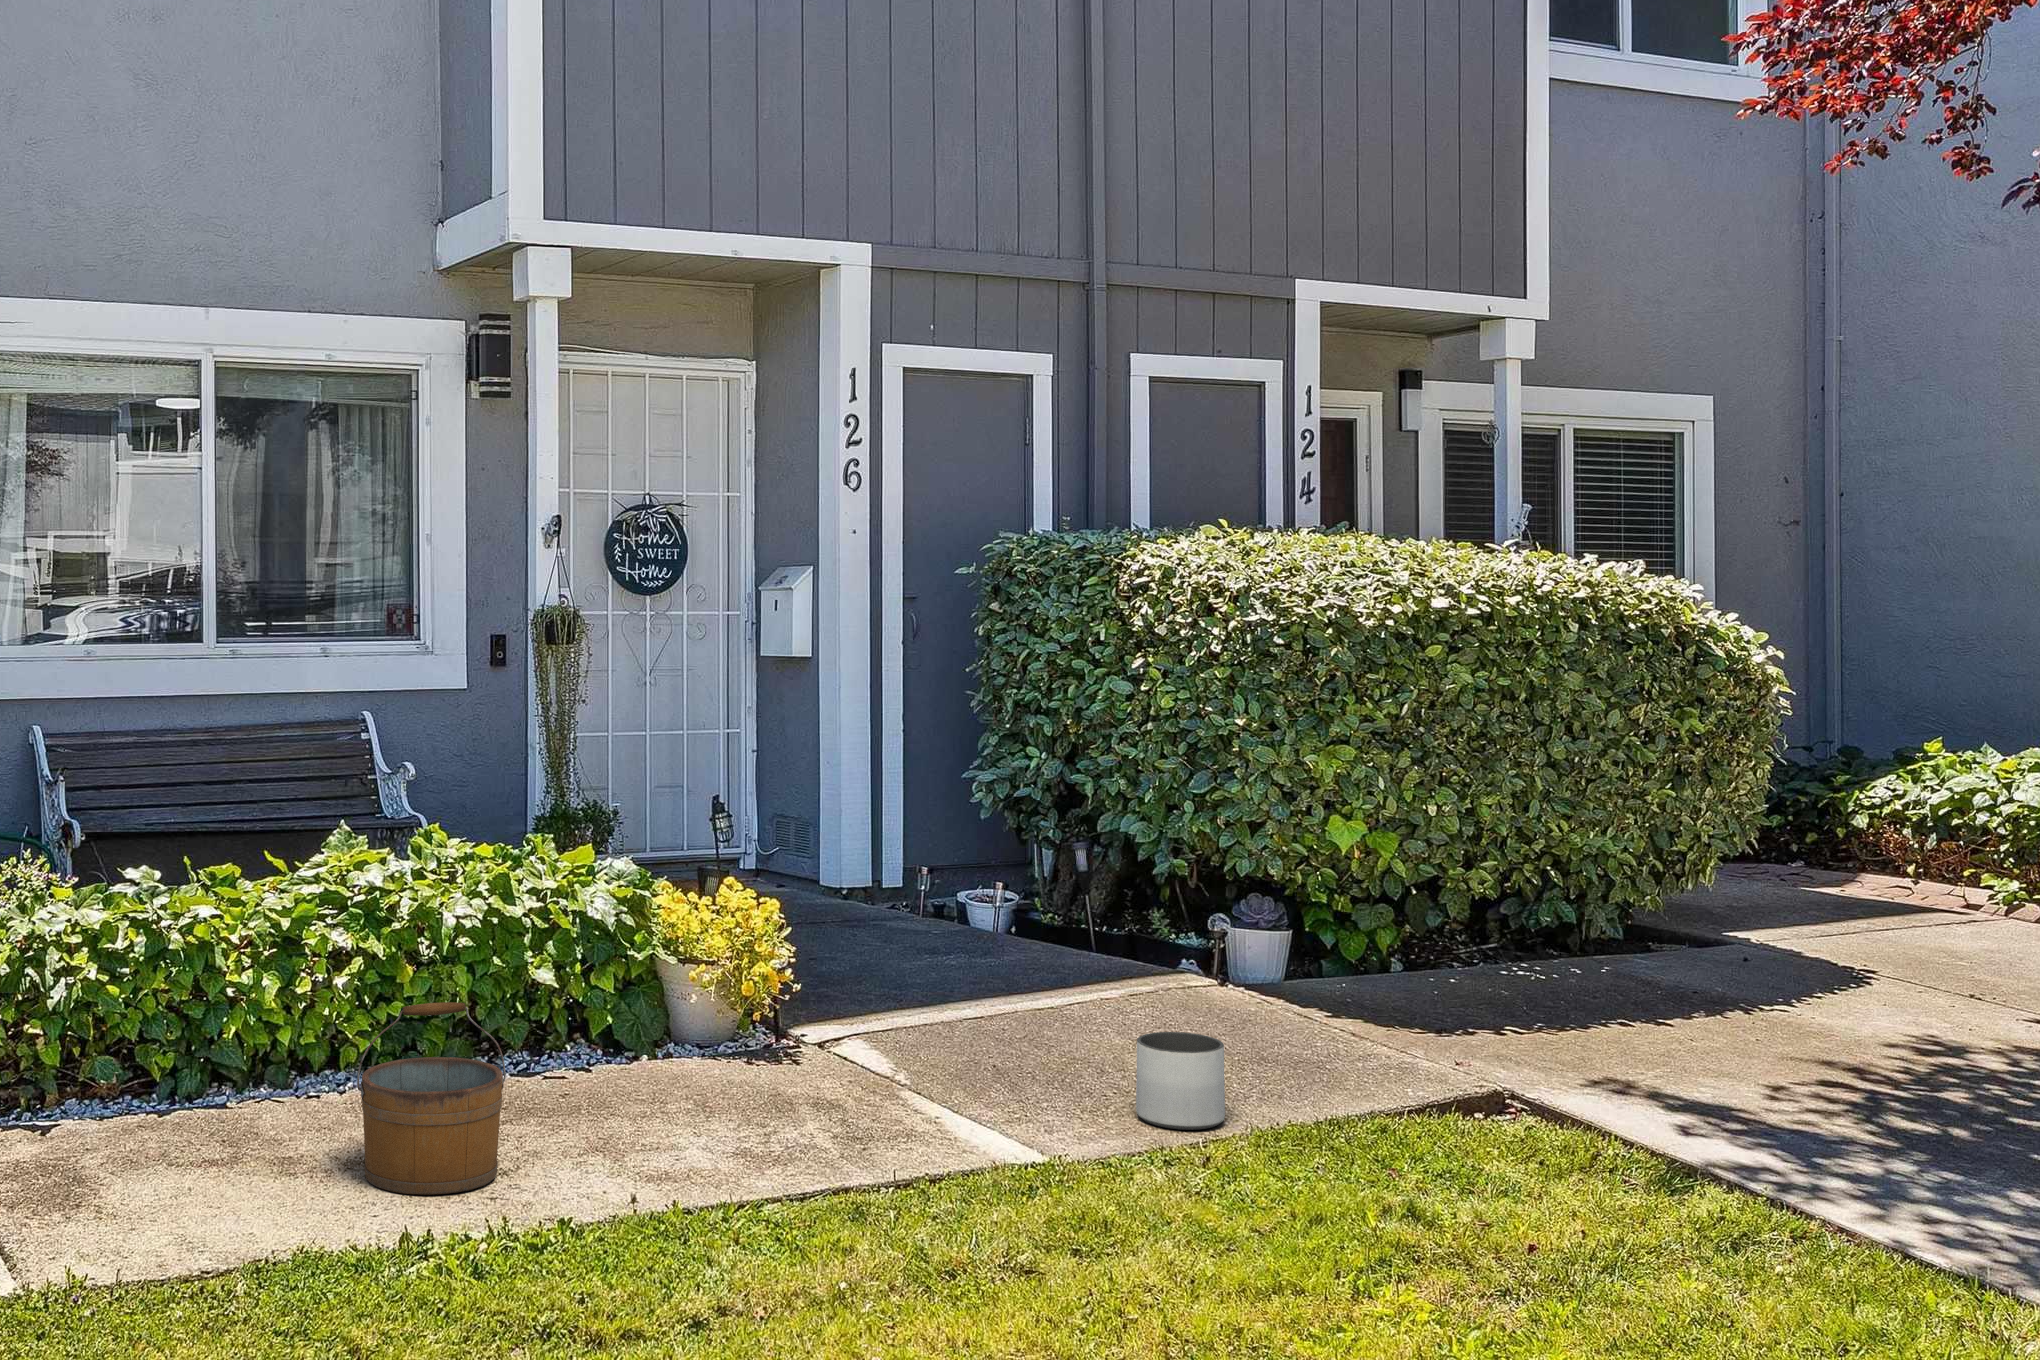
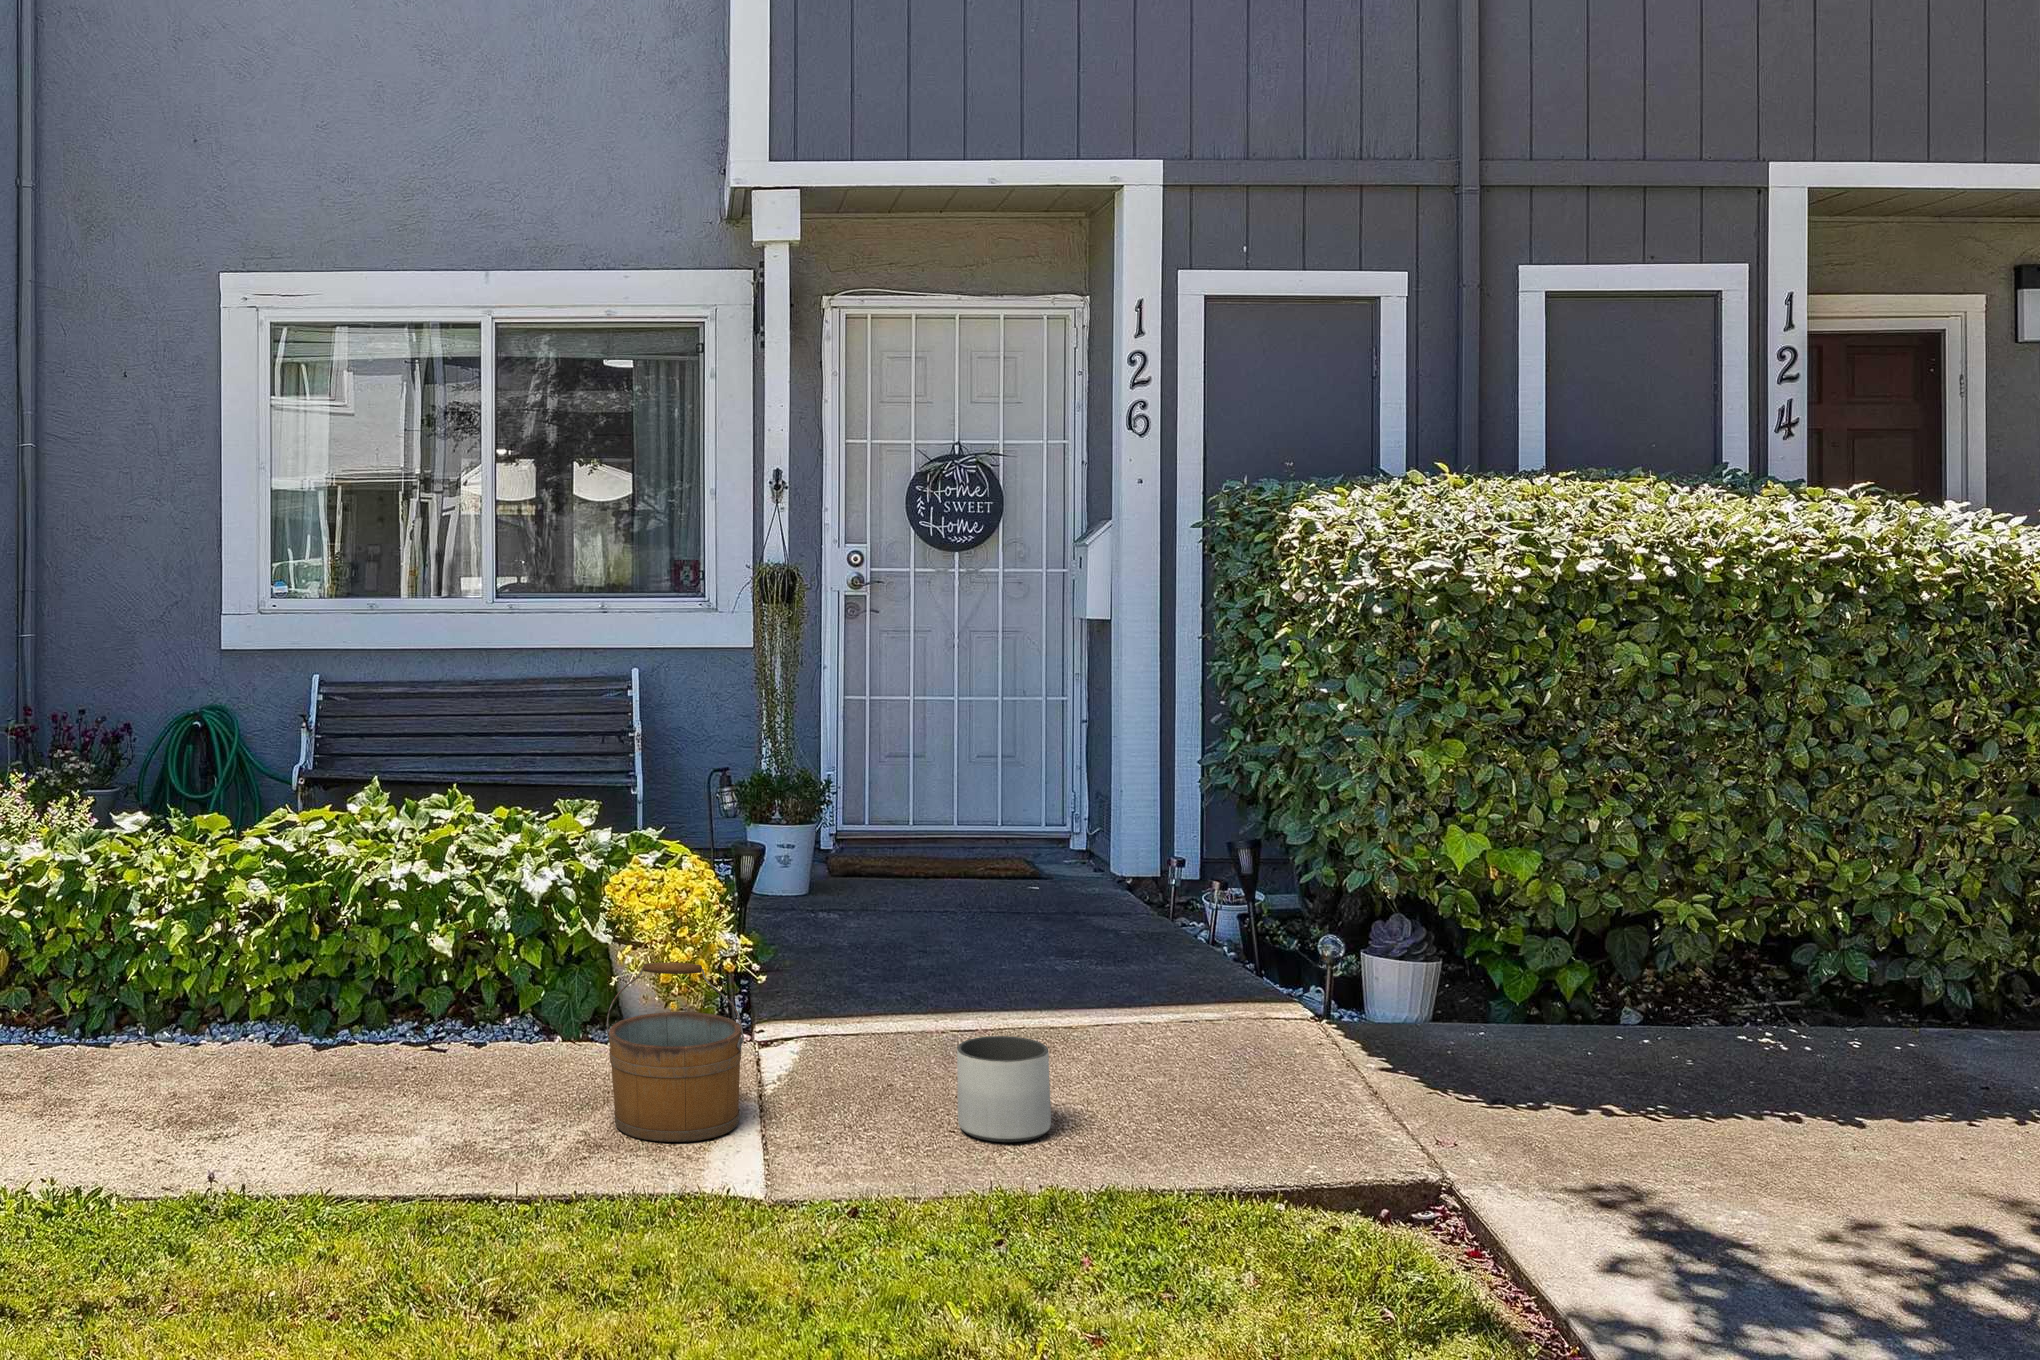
bucket: present [357,1002,506,1195] -> present [607,962,744,1142]

